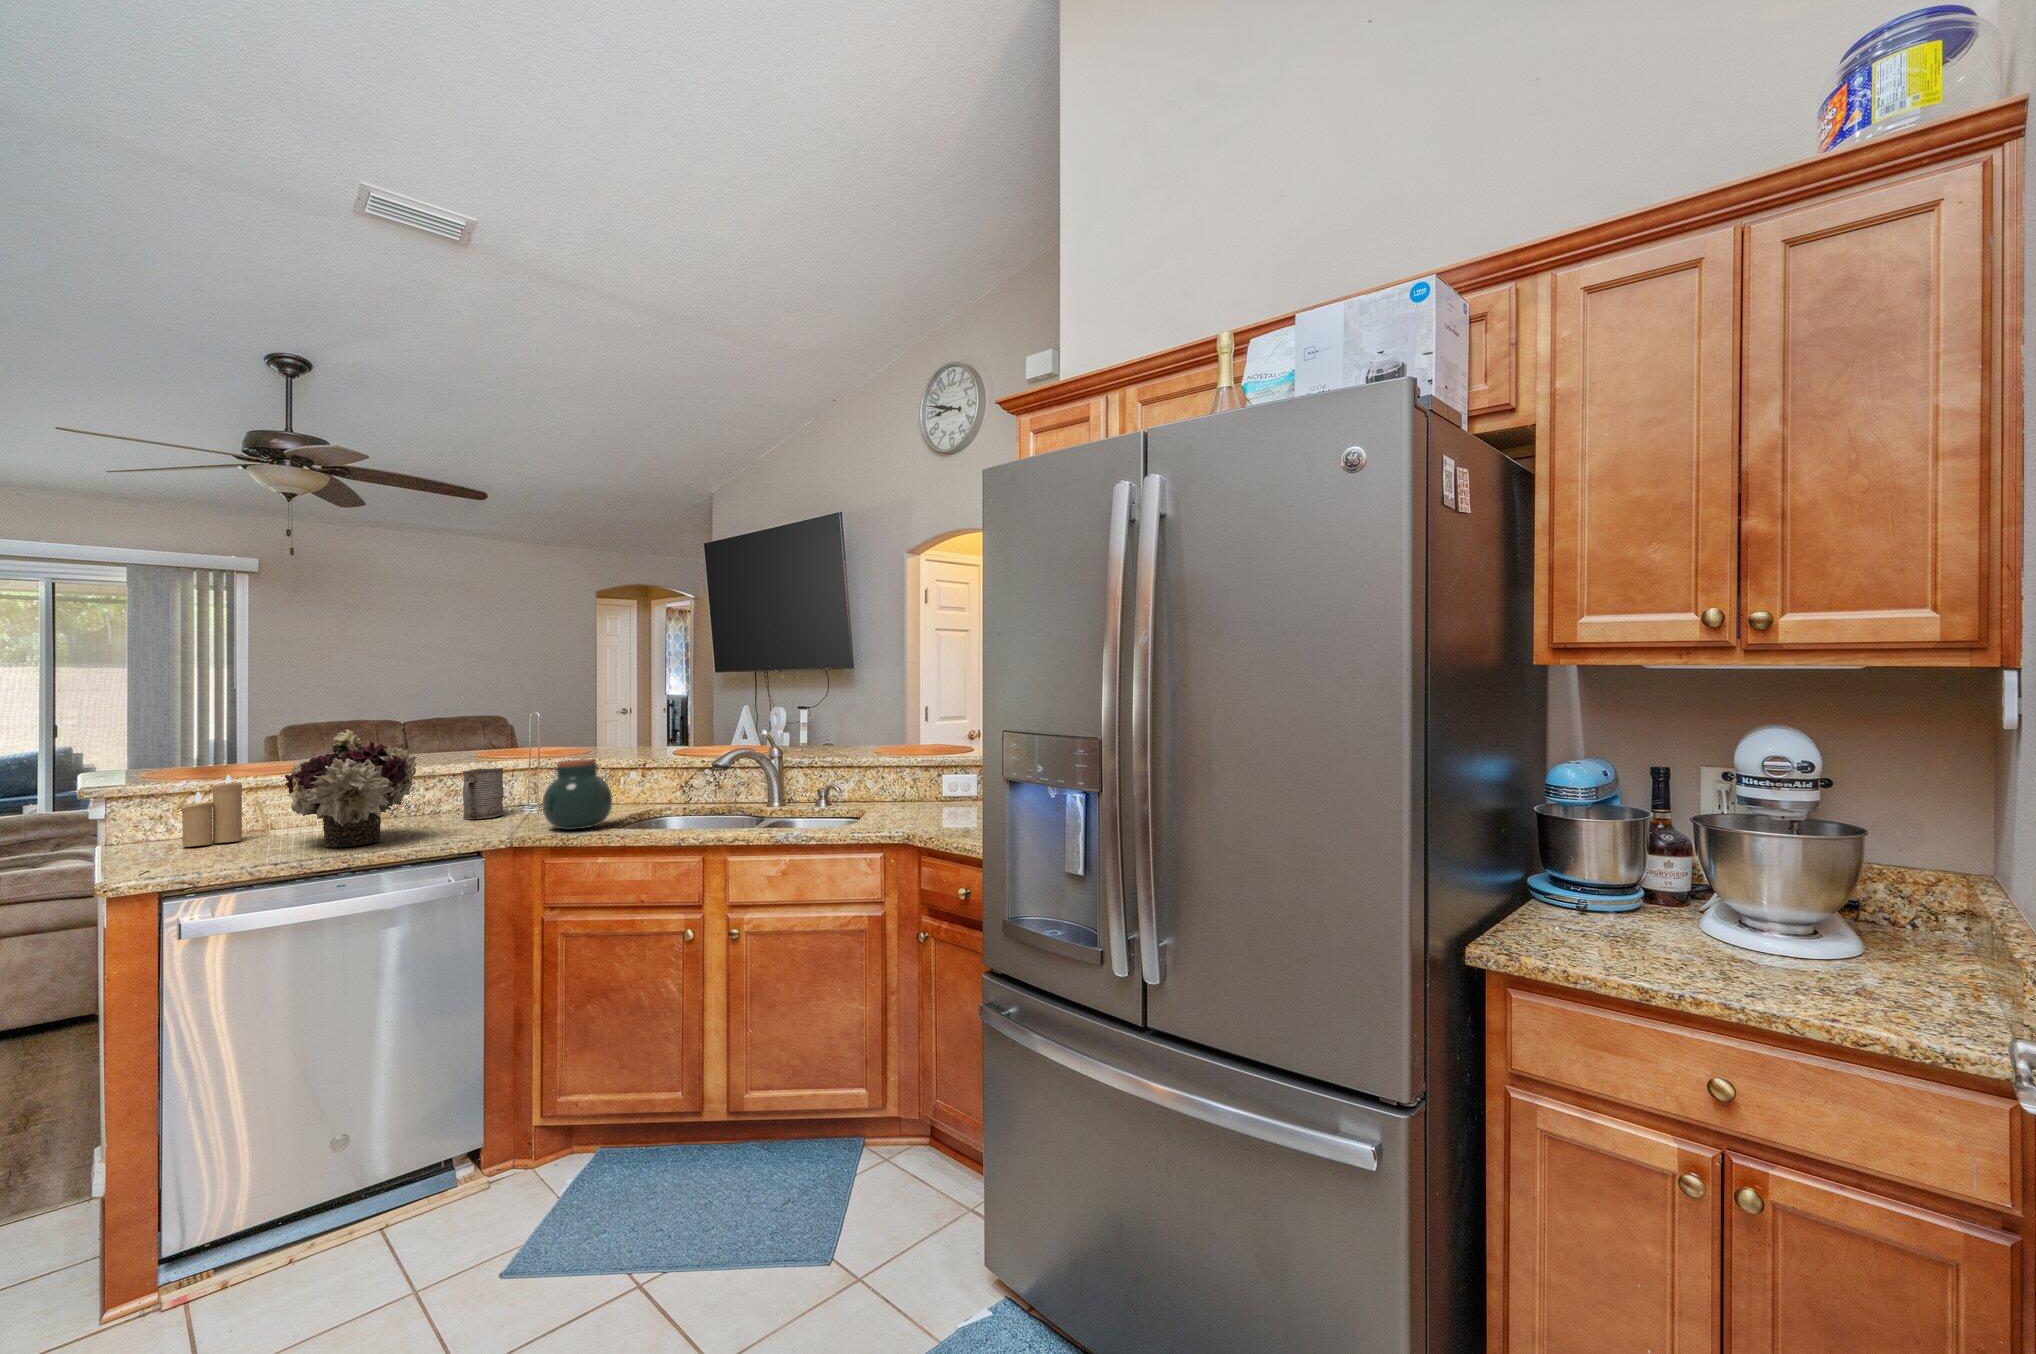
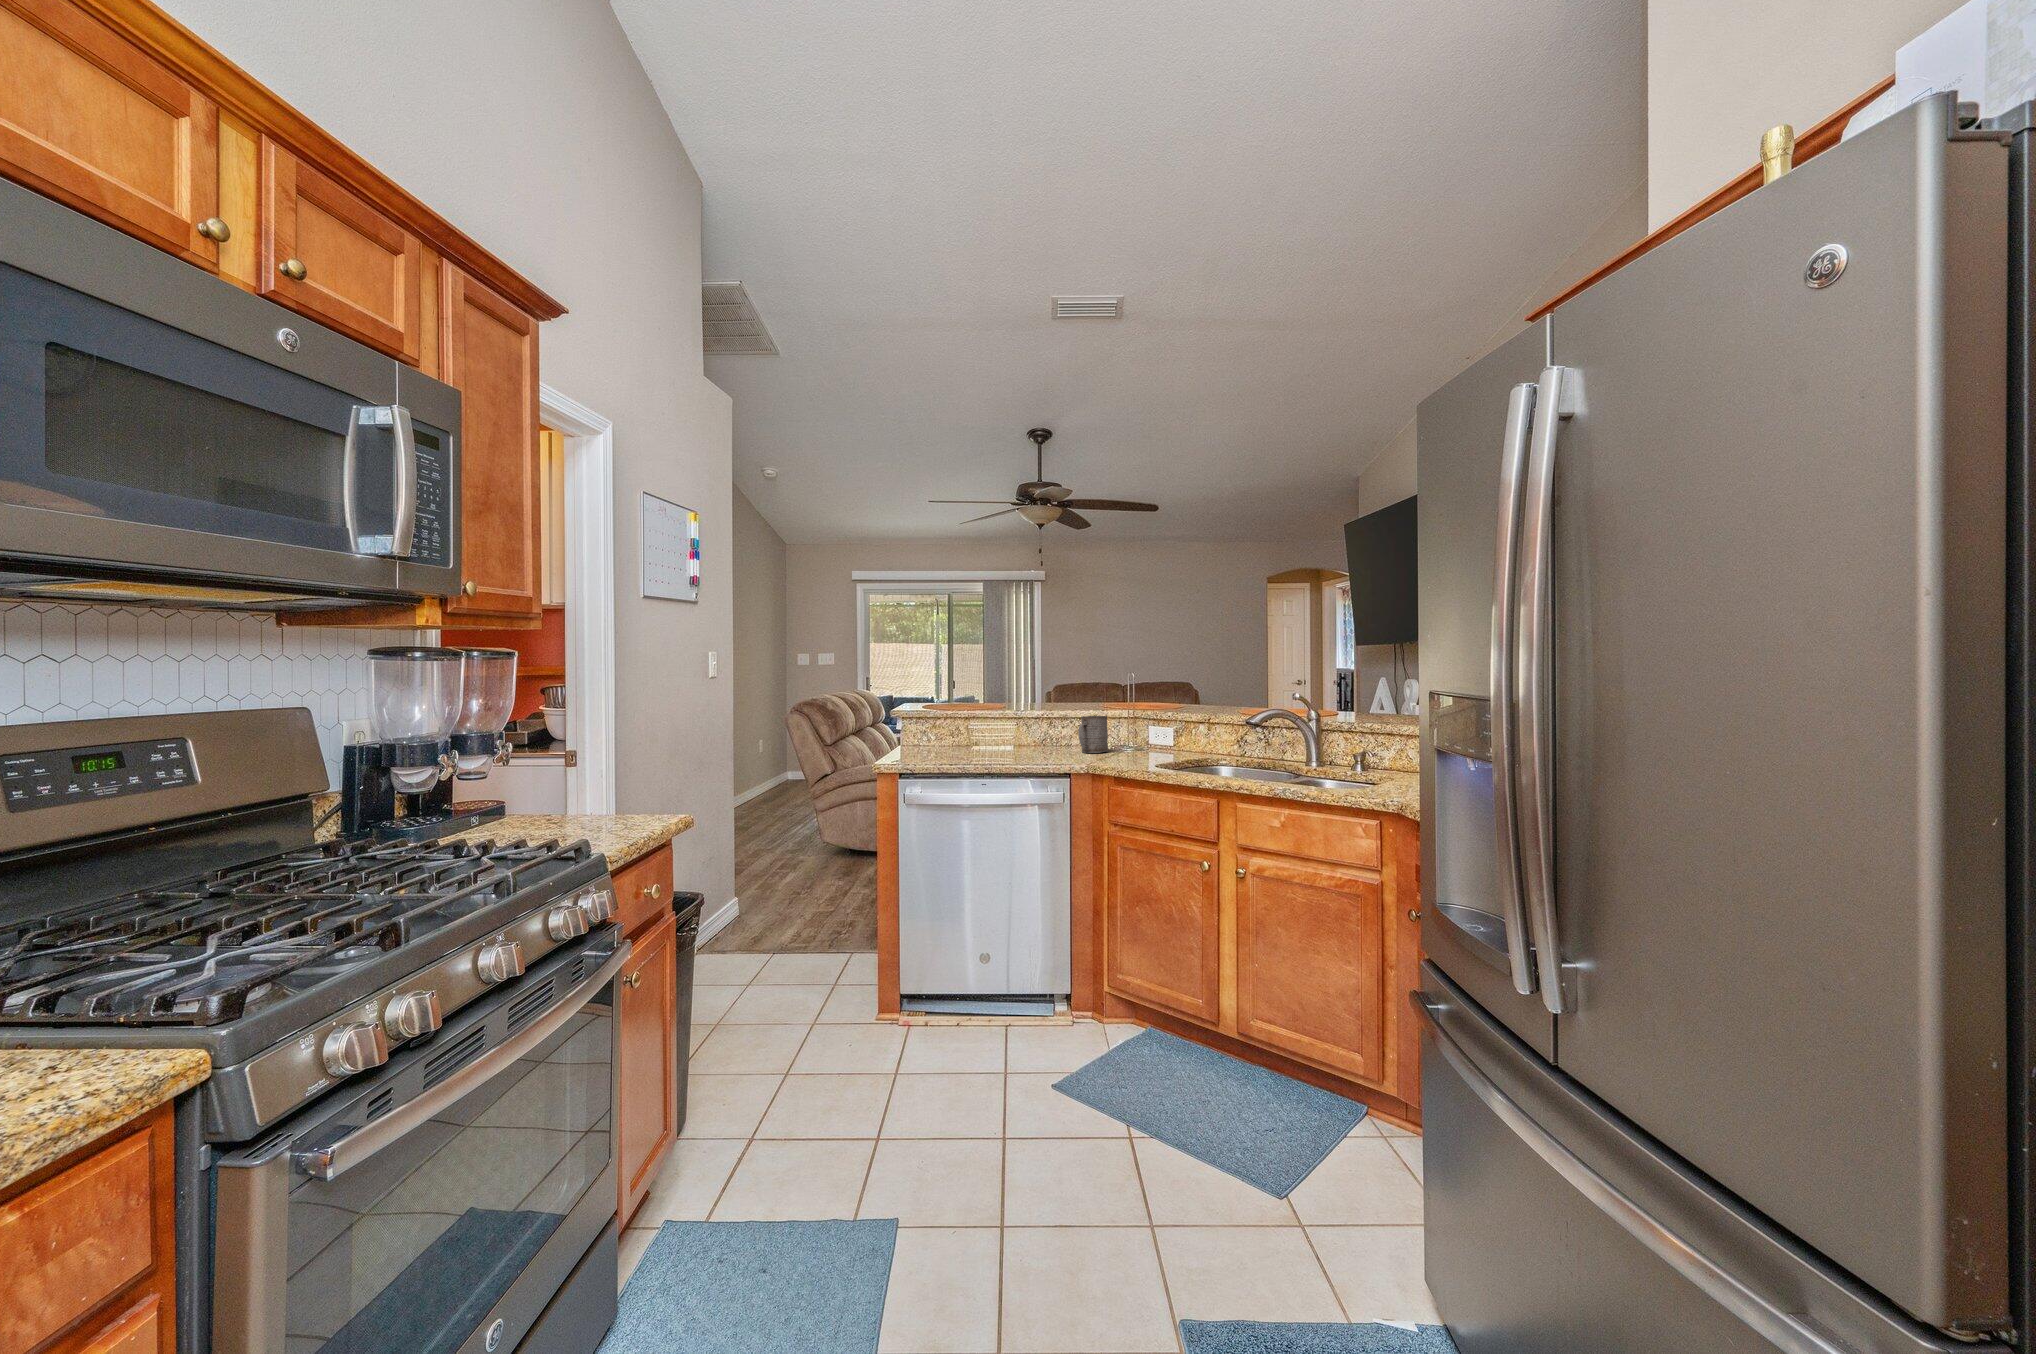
flower arrangement: present [285,730,417,847] -> none [970,682,1039,761]
jar: present [543,759,612,830] -> none [1116,711,1167,766]
candle: present [181,775,242,847] -> none [930,709,958,752]

